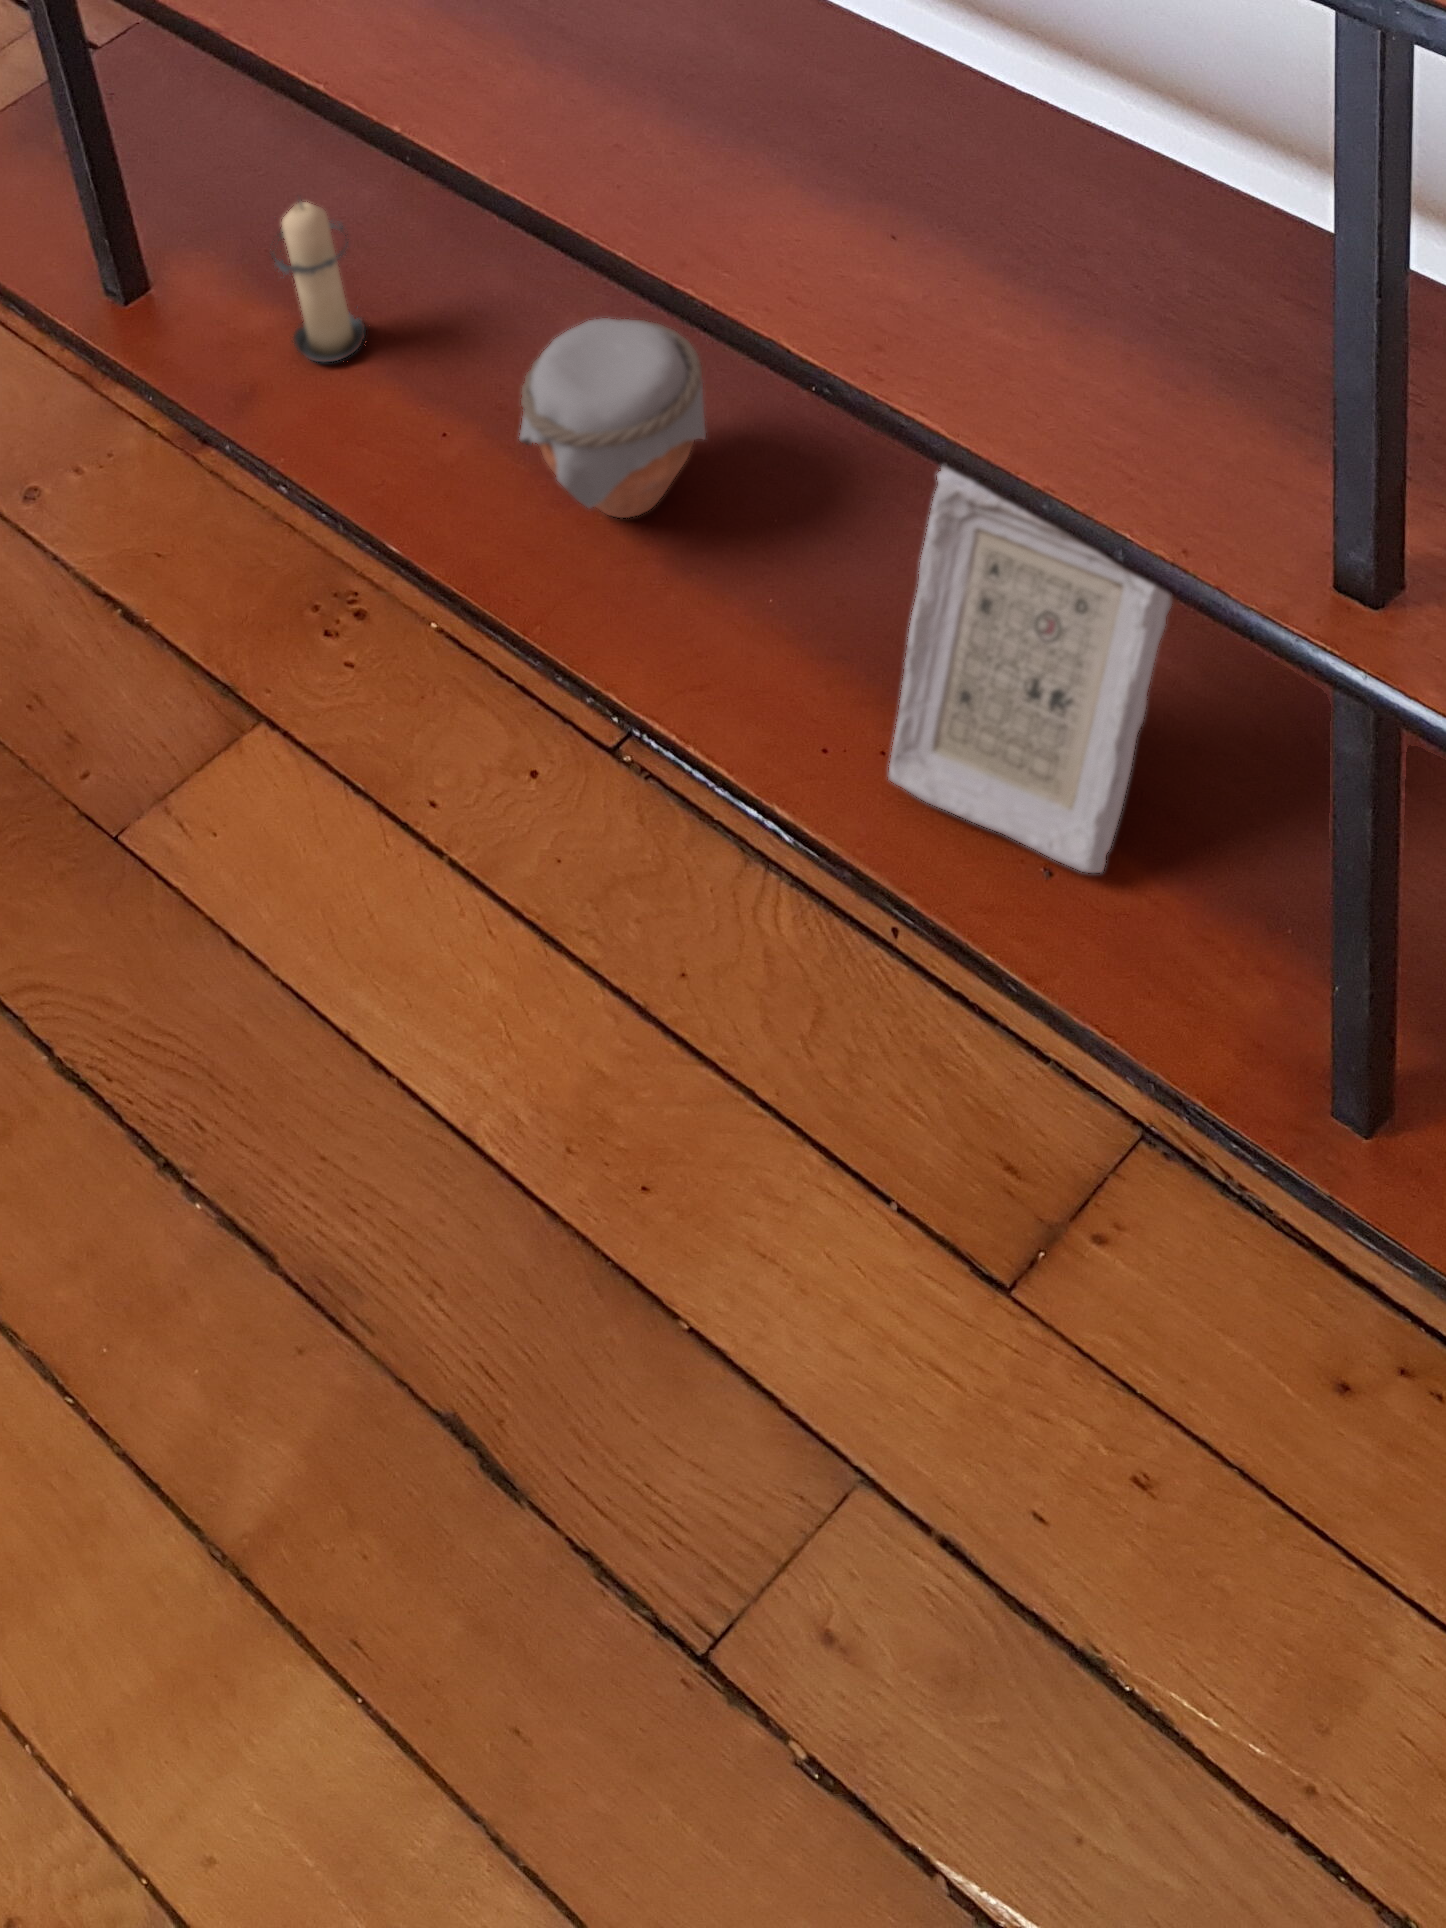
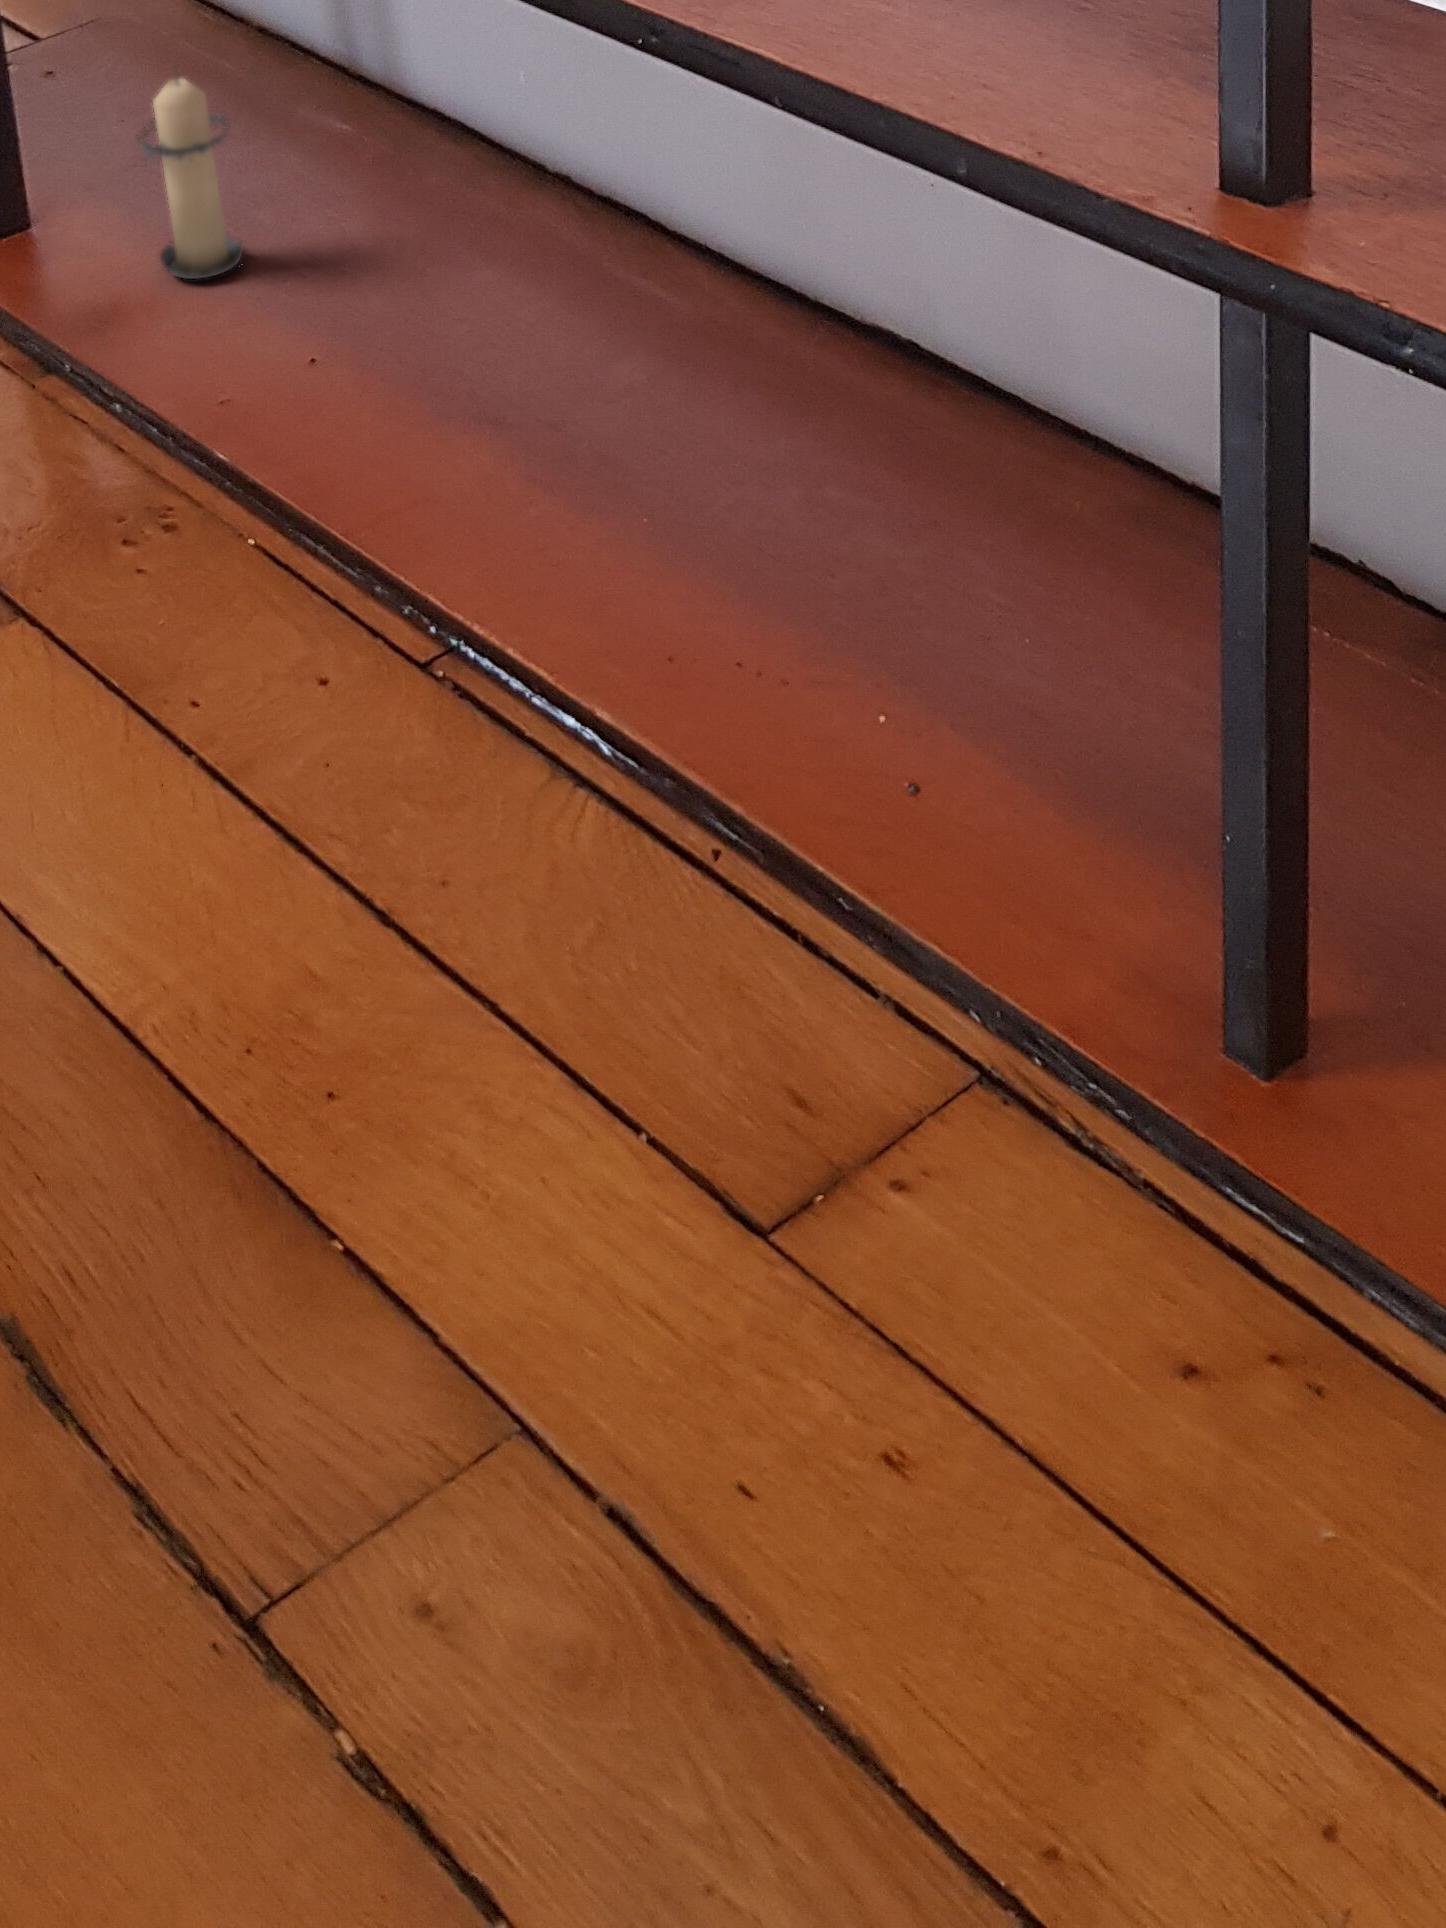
jar: present [520,318,706,518] -> none [364,185,591,427]
picture frame: present [888,467,1171,873] -> none [725,273,1084,778]

